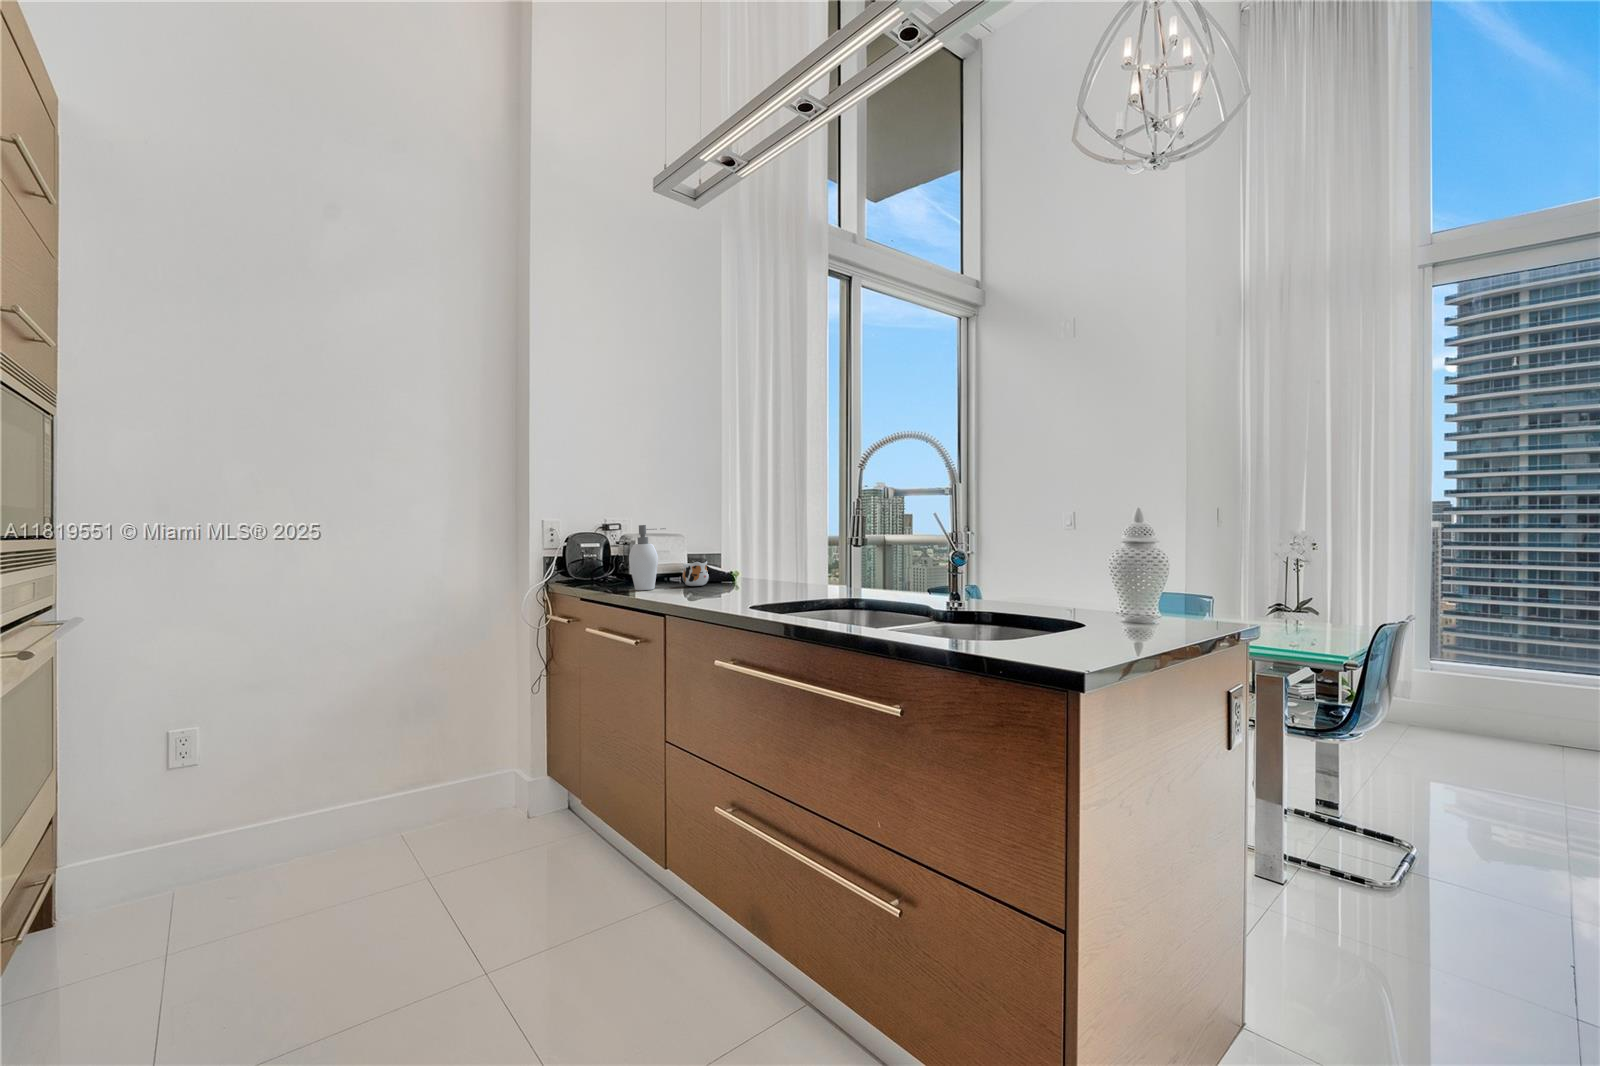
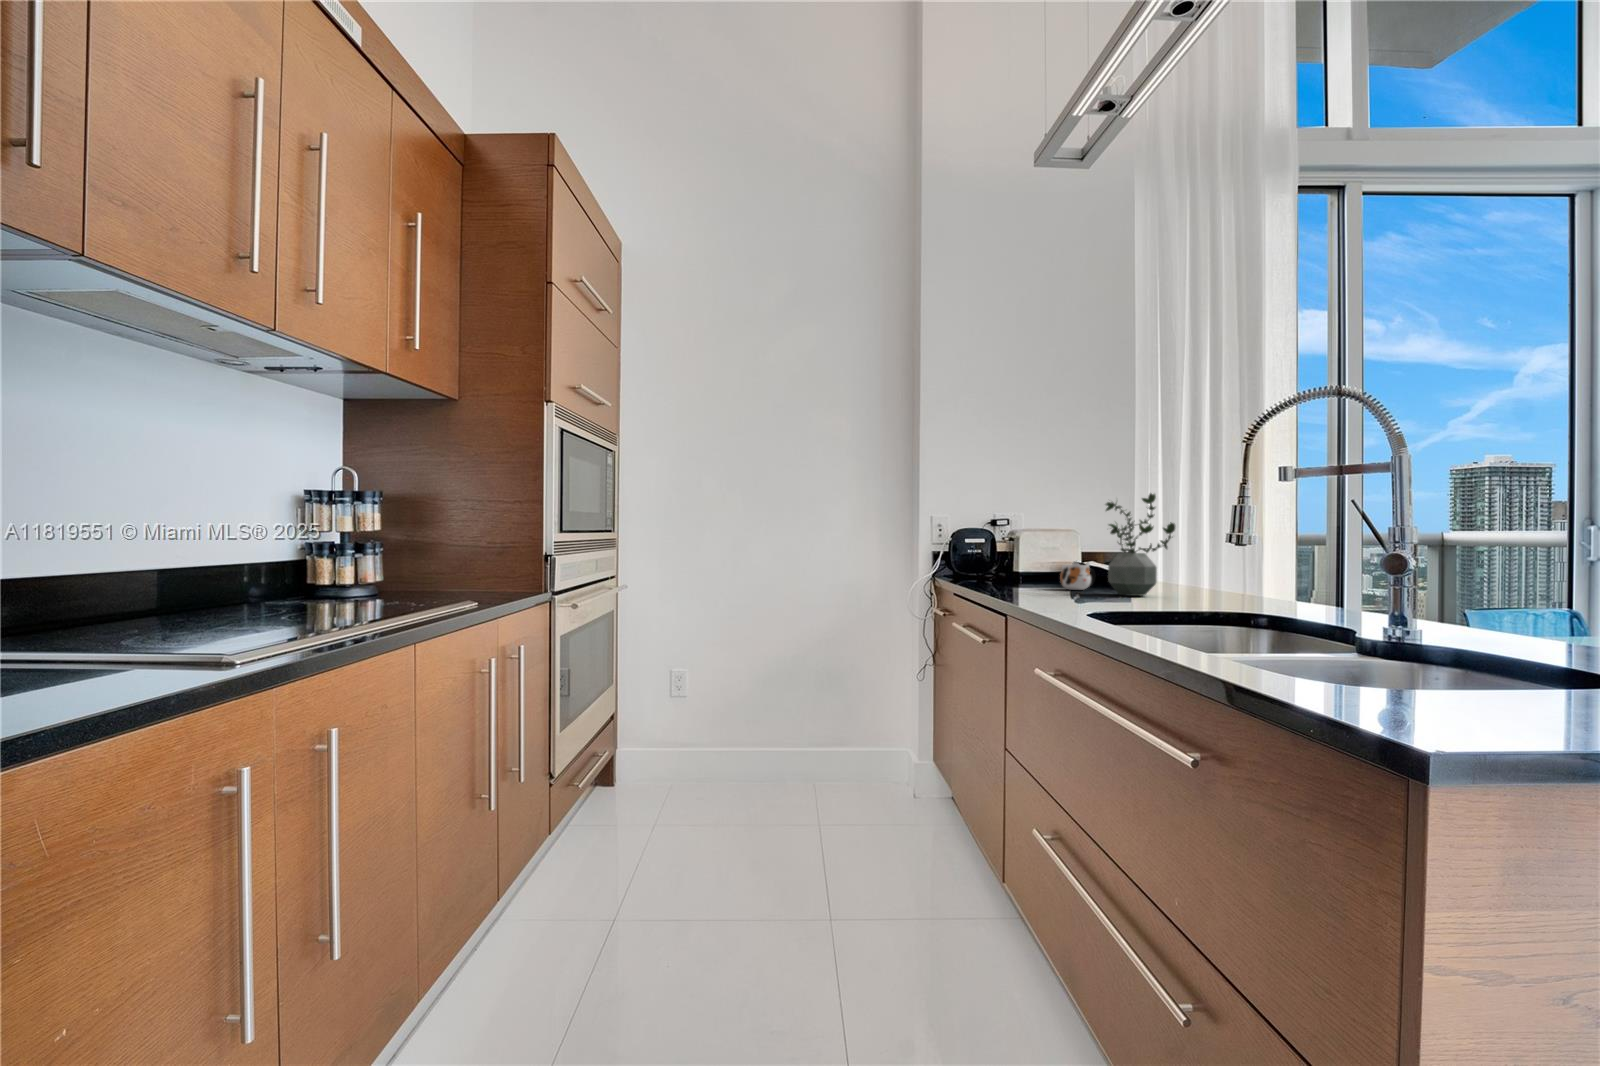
potted plant: none [721,498,780,587] -> present [1106,493,1175,596]
soap dispenser: present [629,525,666,590] -> none [1000,520,1042,589]

